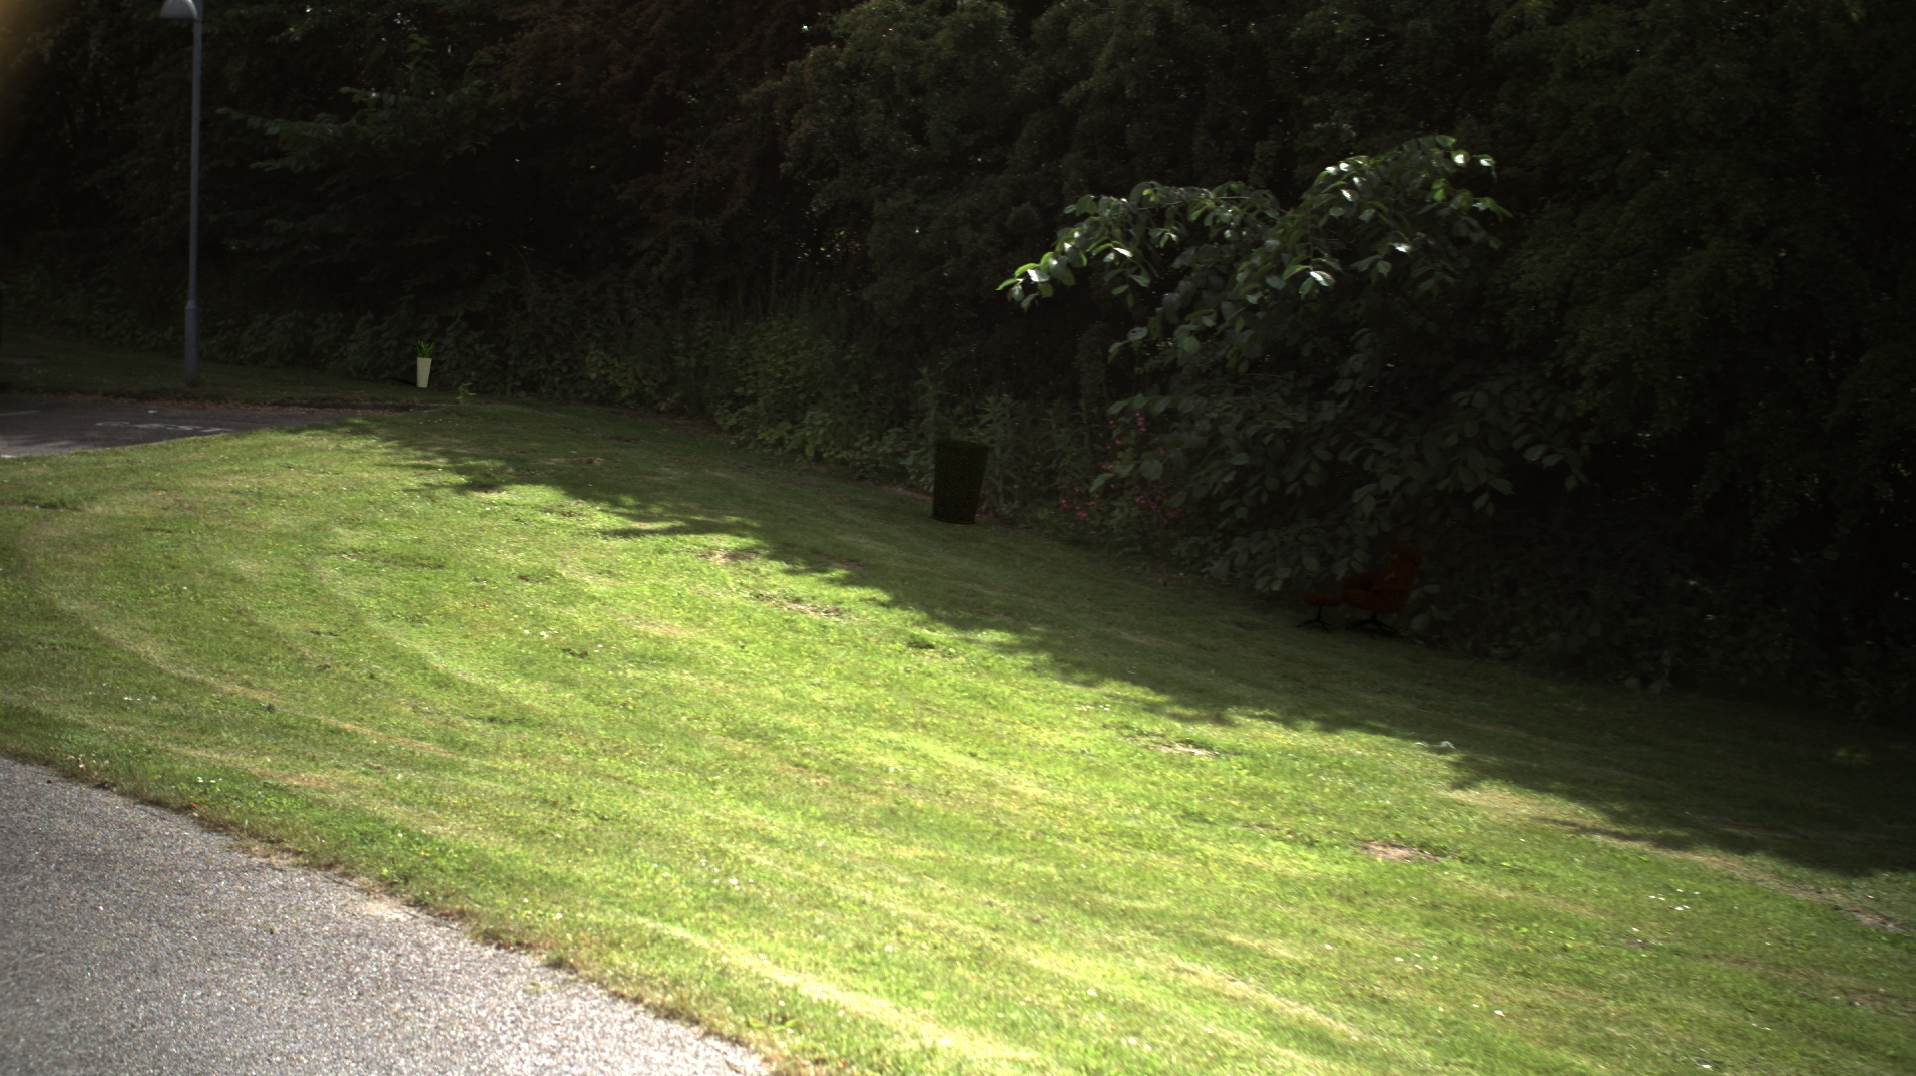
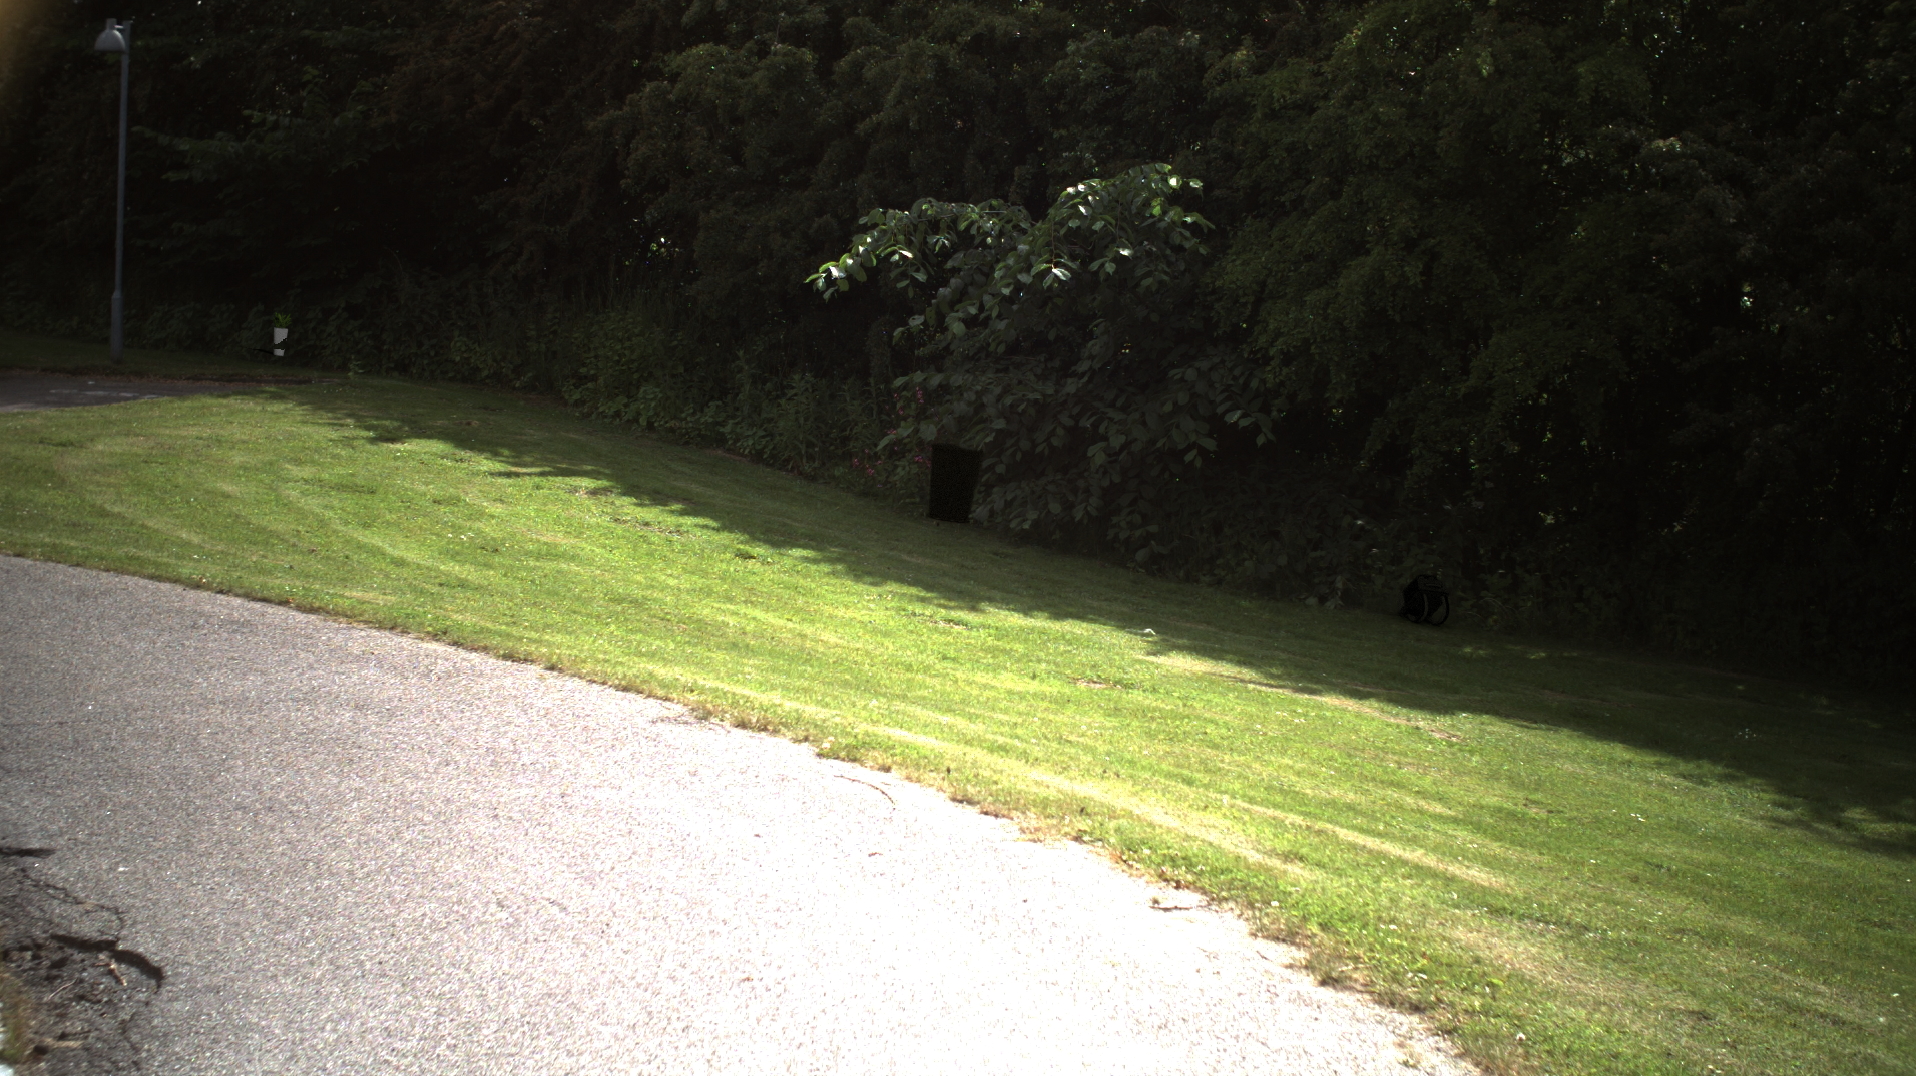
trash can: present [931,439,990,524] -> present [928,443,984,522]
lounge chair: present [1302,544,1424,636] -> none [1045,486,1143,559]
backpack: none [1784,668,1868,738] -> present [1397,574,1449,625]

